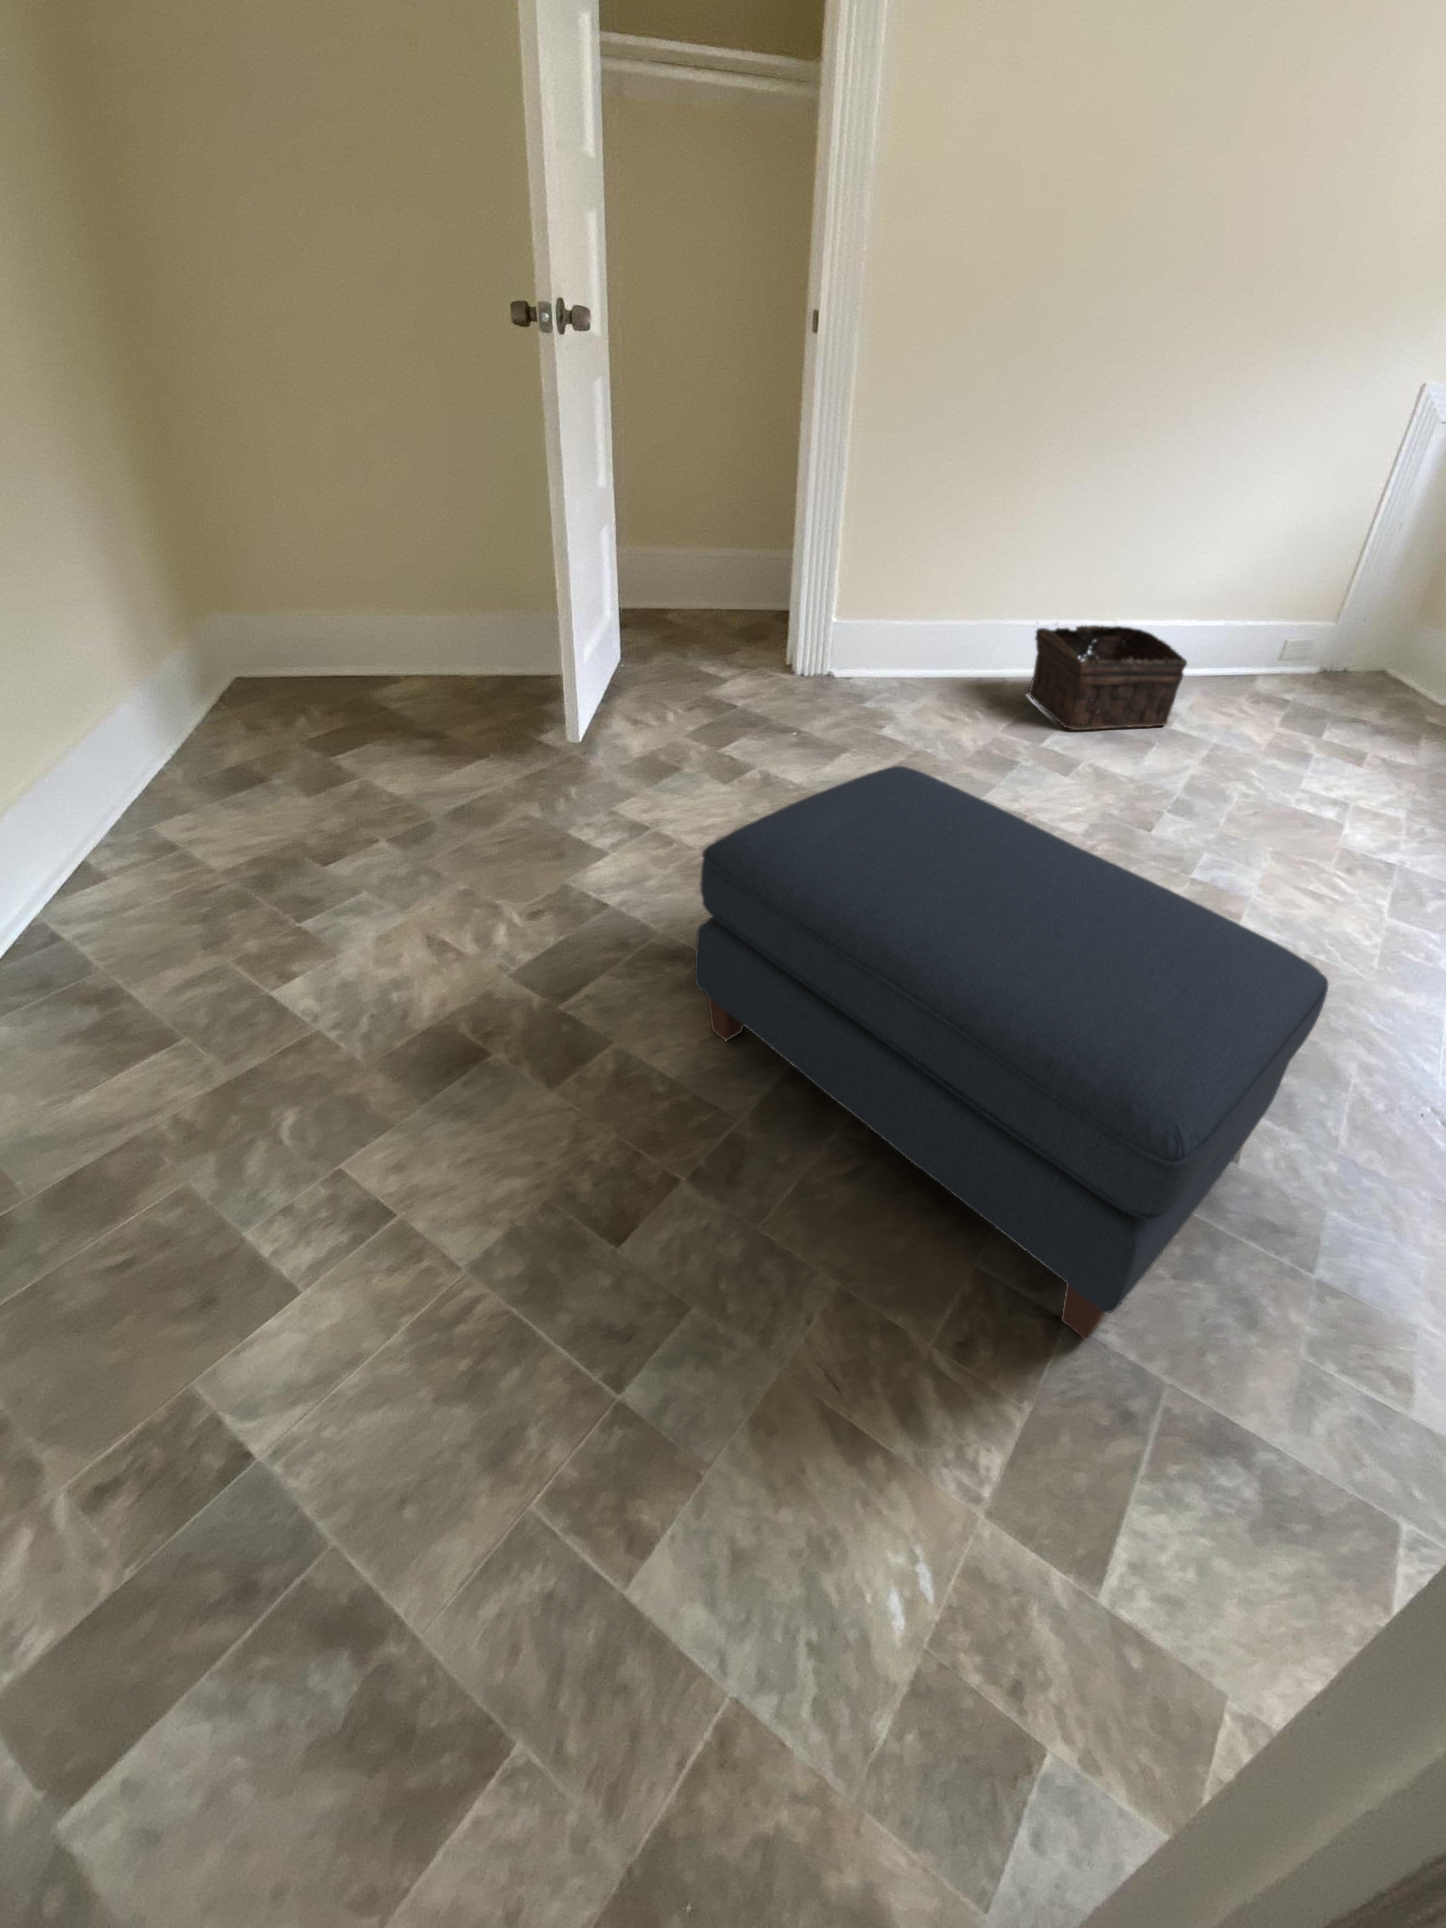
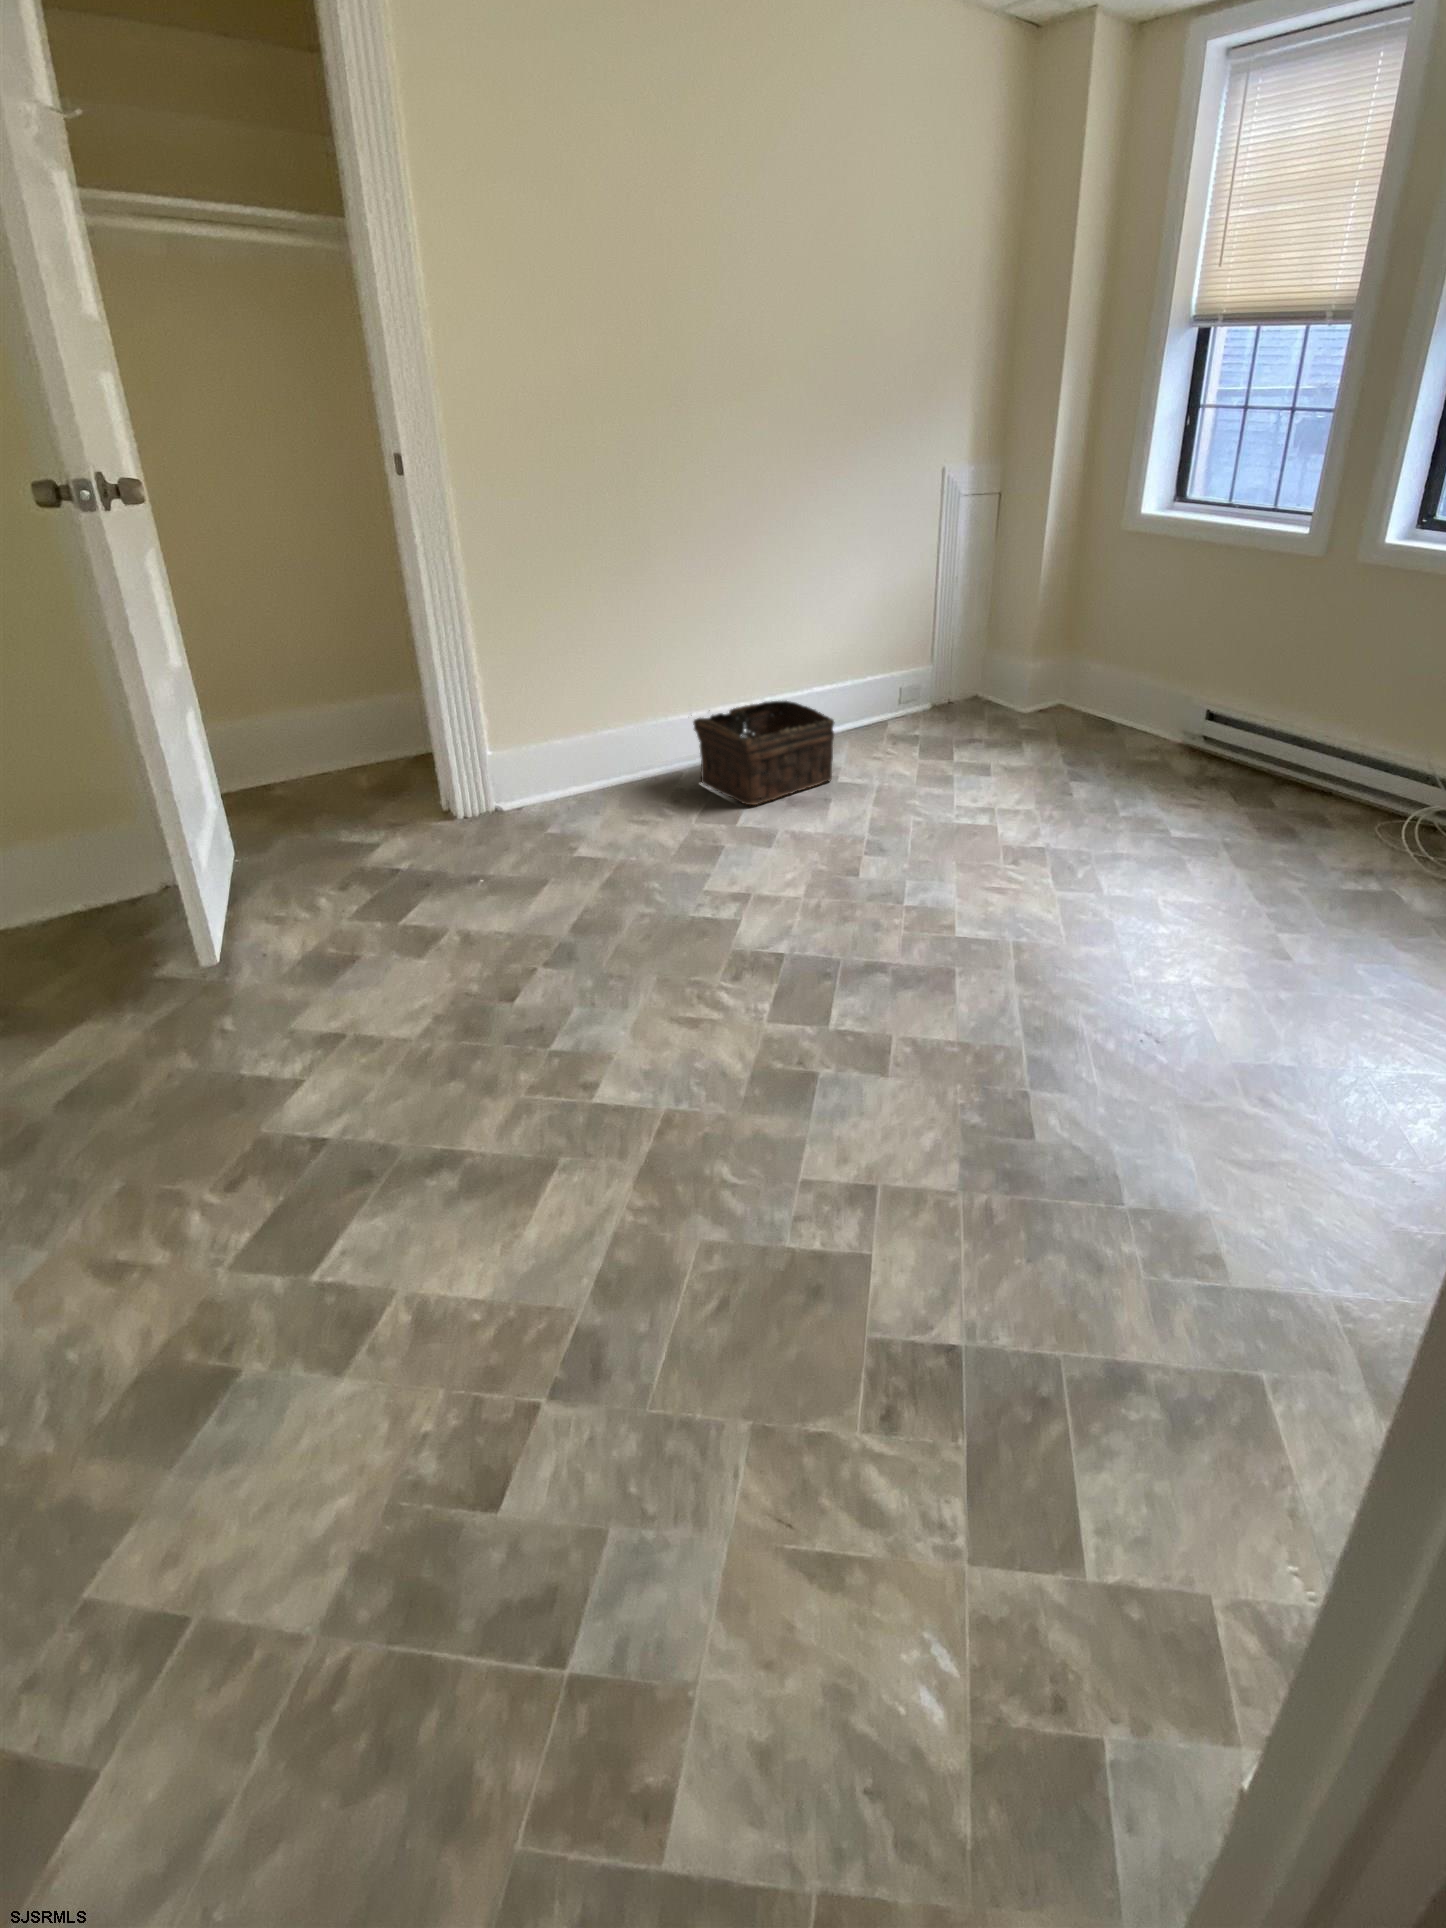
ottoman: present [695,766,1329,1340] -> none [462,881,1064,1354]

